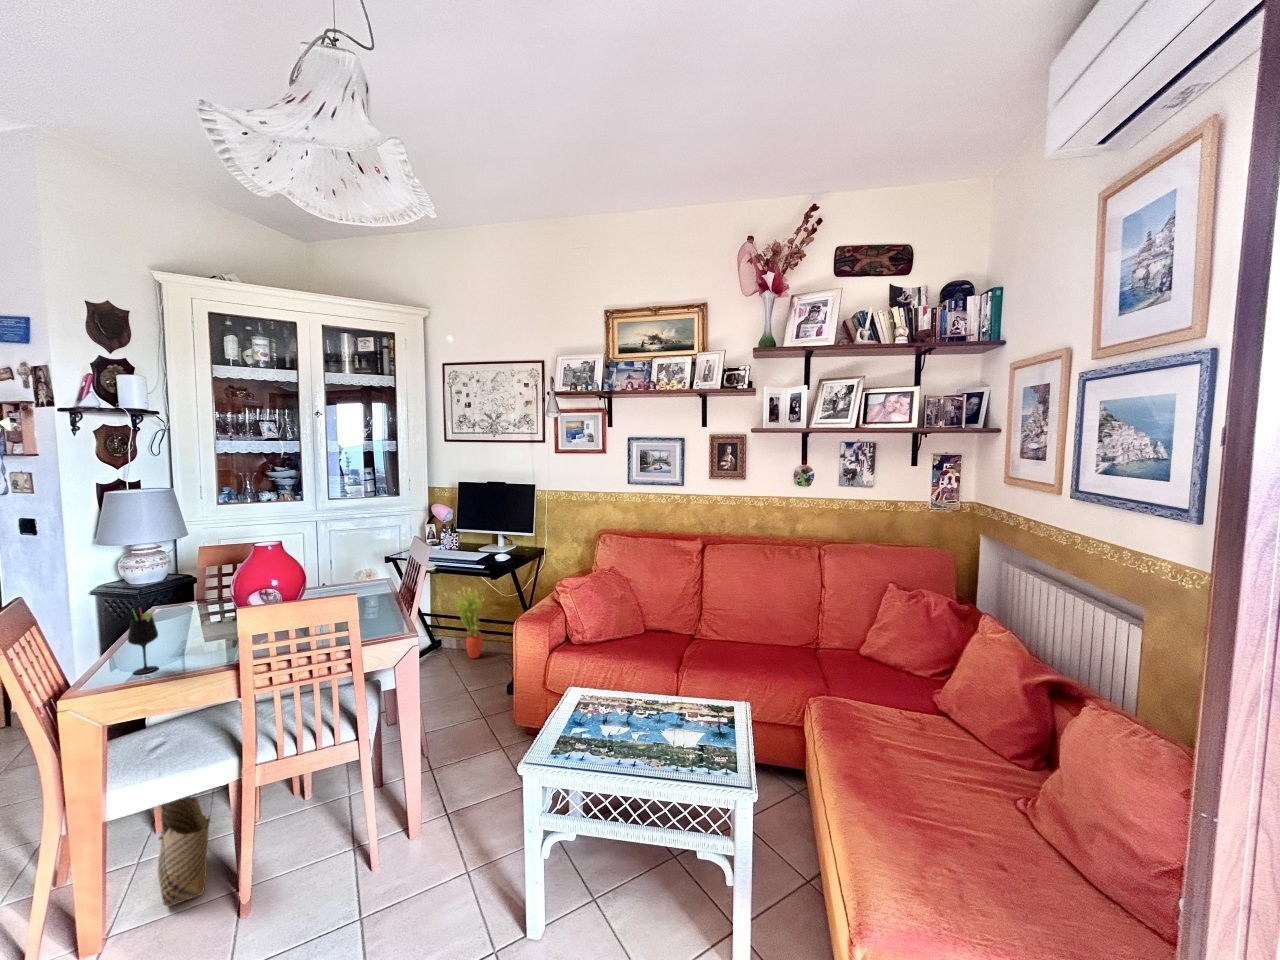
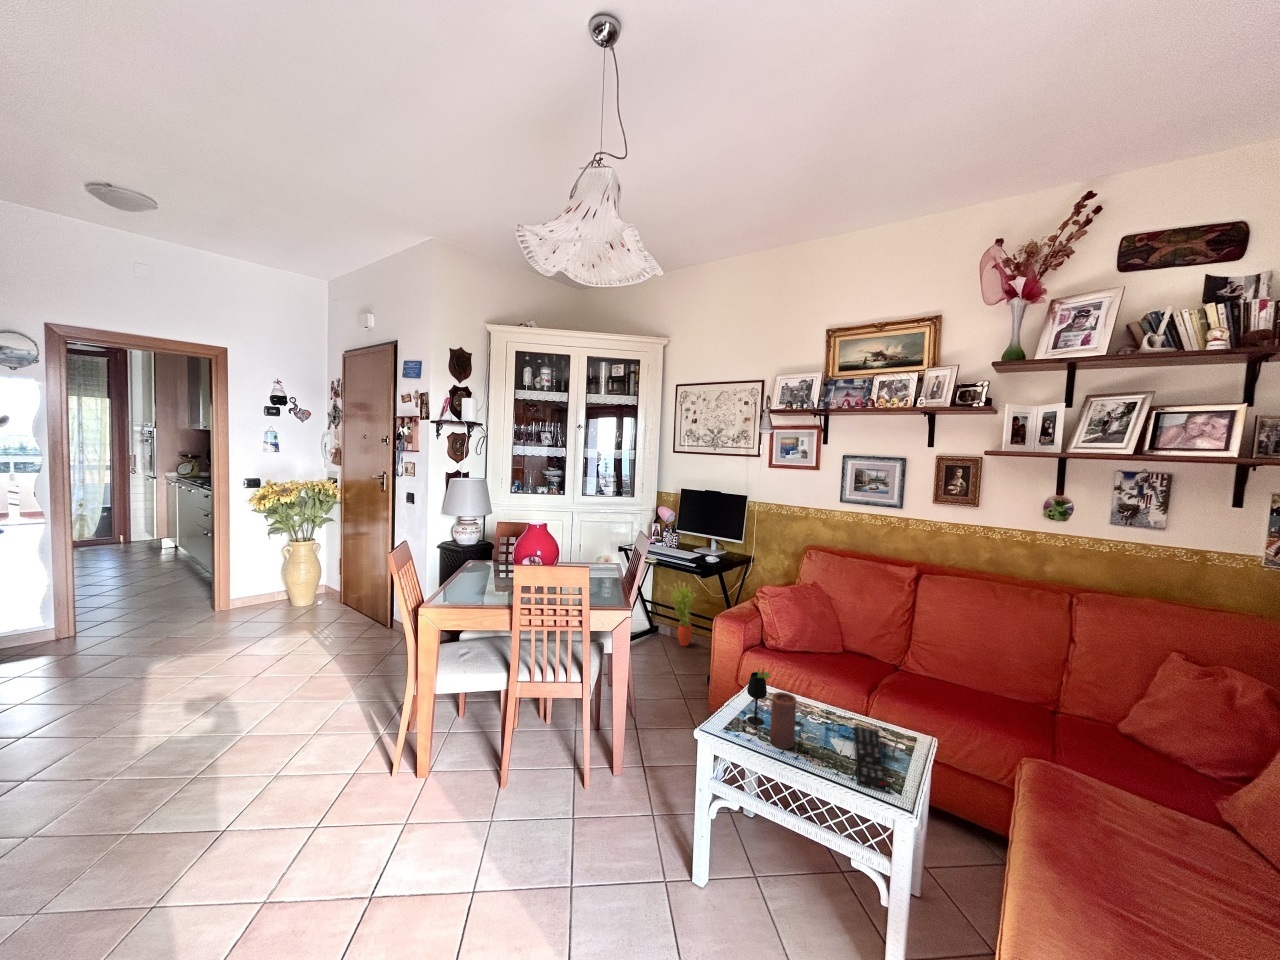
wine glass: present [128,608,158,674] -> present [747,668,770,725]
candle: none [602,696,627,757] -> present [770,692,796,749]
remote control: none [677,708,721,774] -> present [854,726,887,792]
woven basket: present [158,792,213,906] -> none [456,673,492,763]

